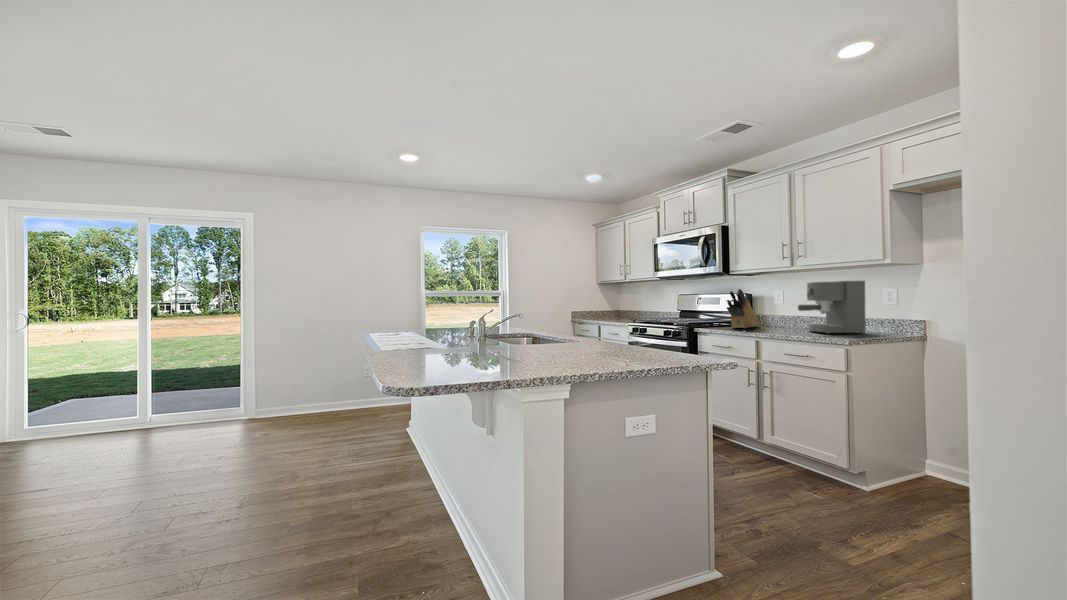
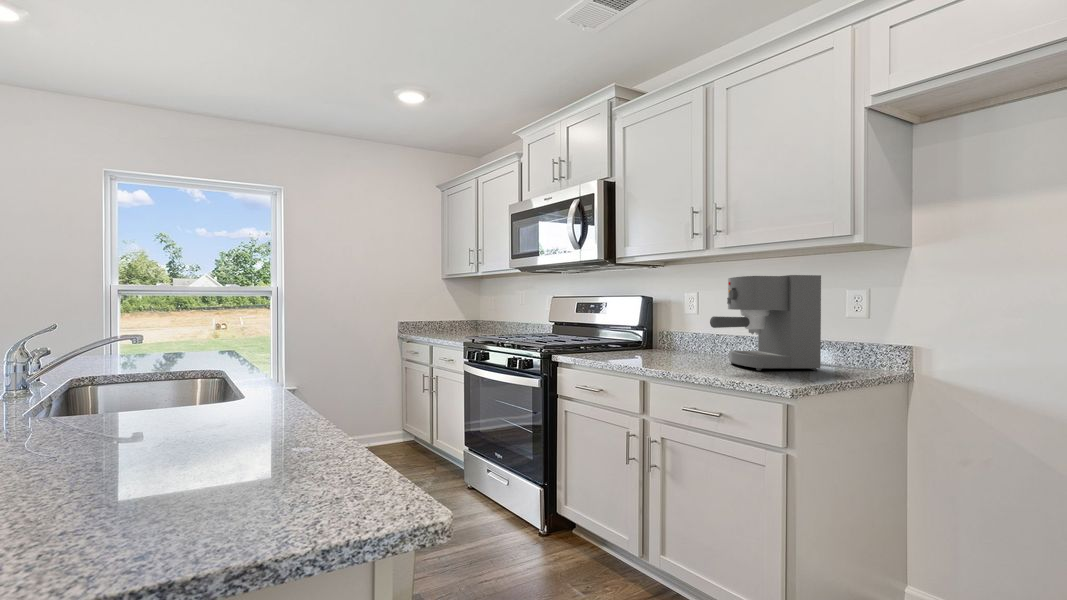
knife block: present [727,289,758,328] -> none [602,287,657,355]

